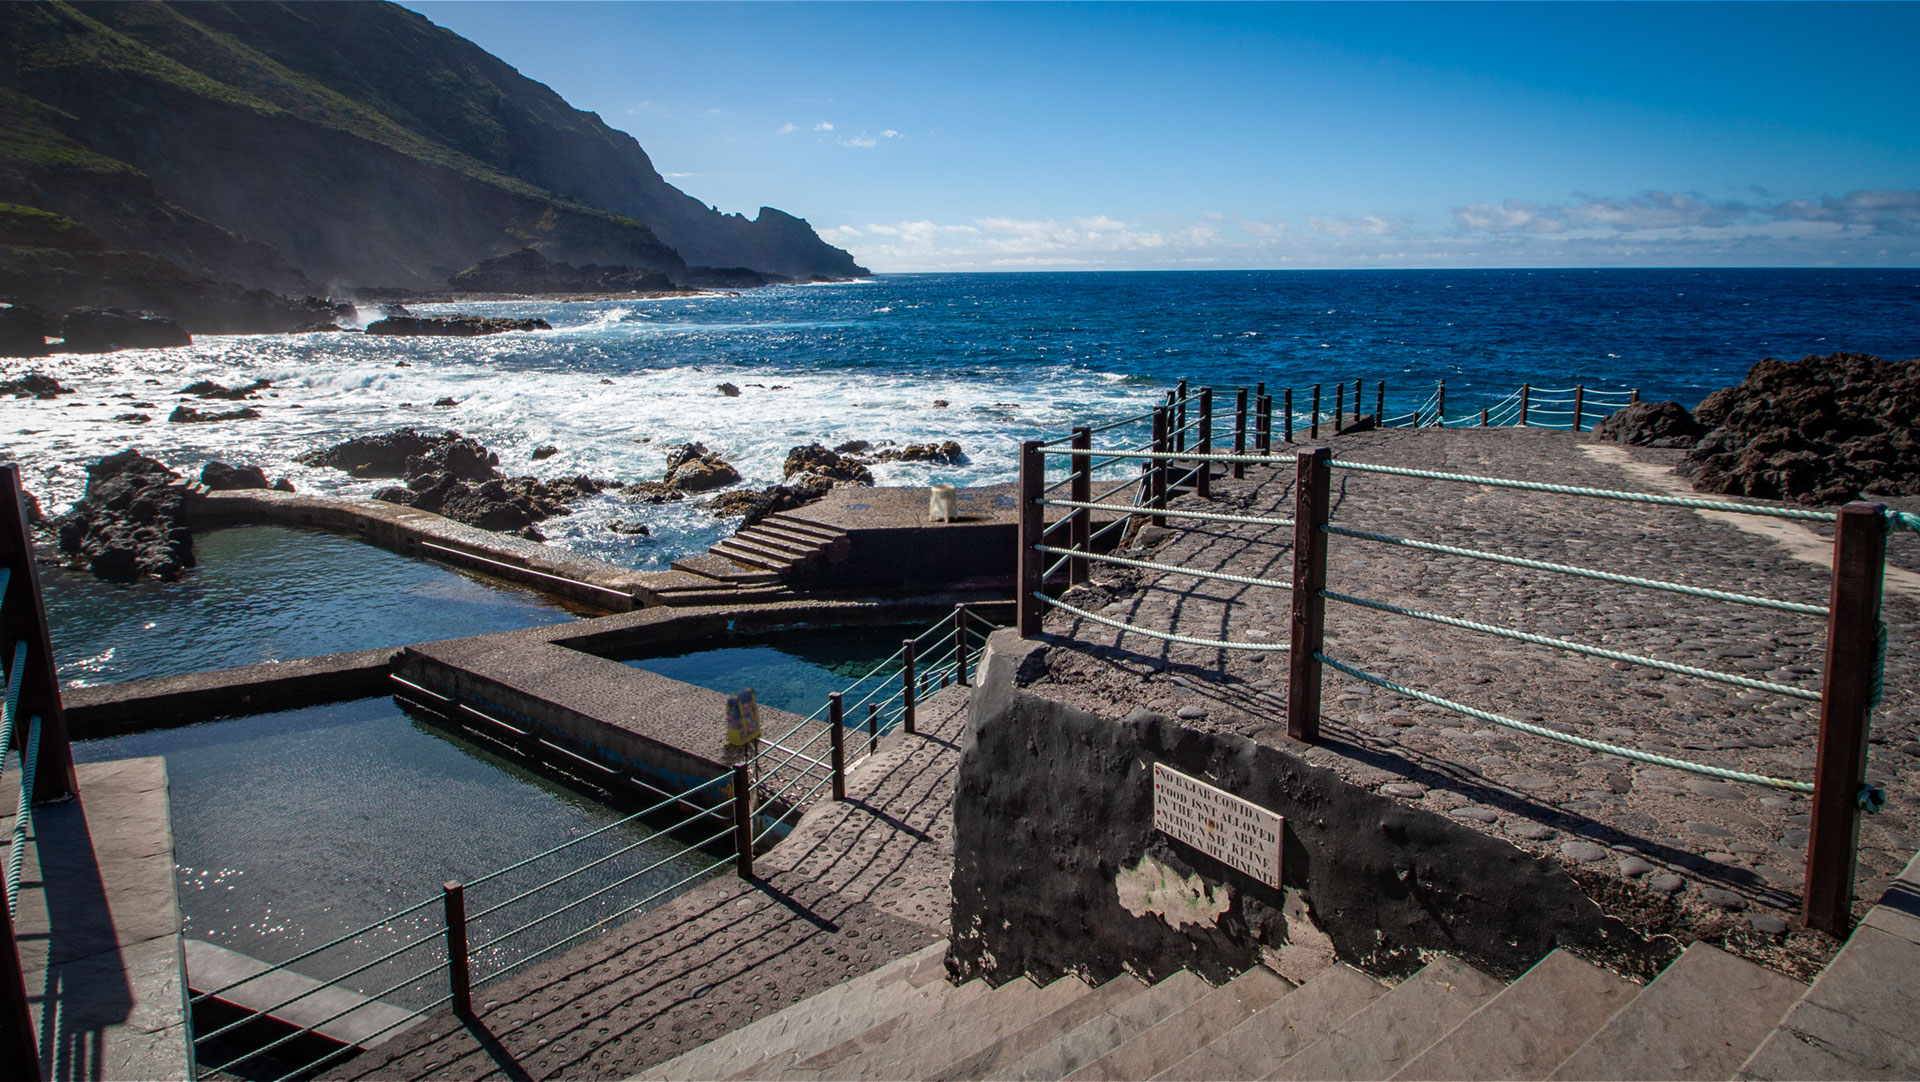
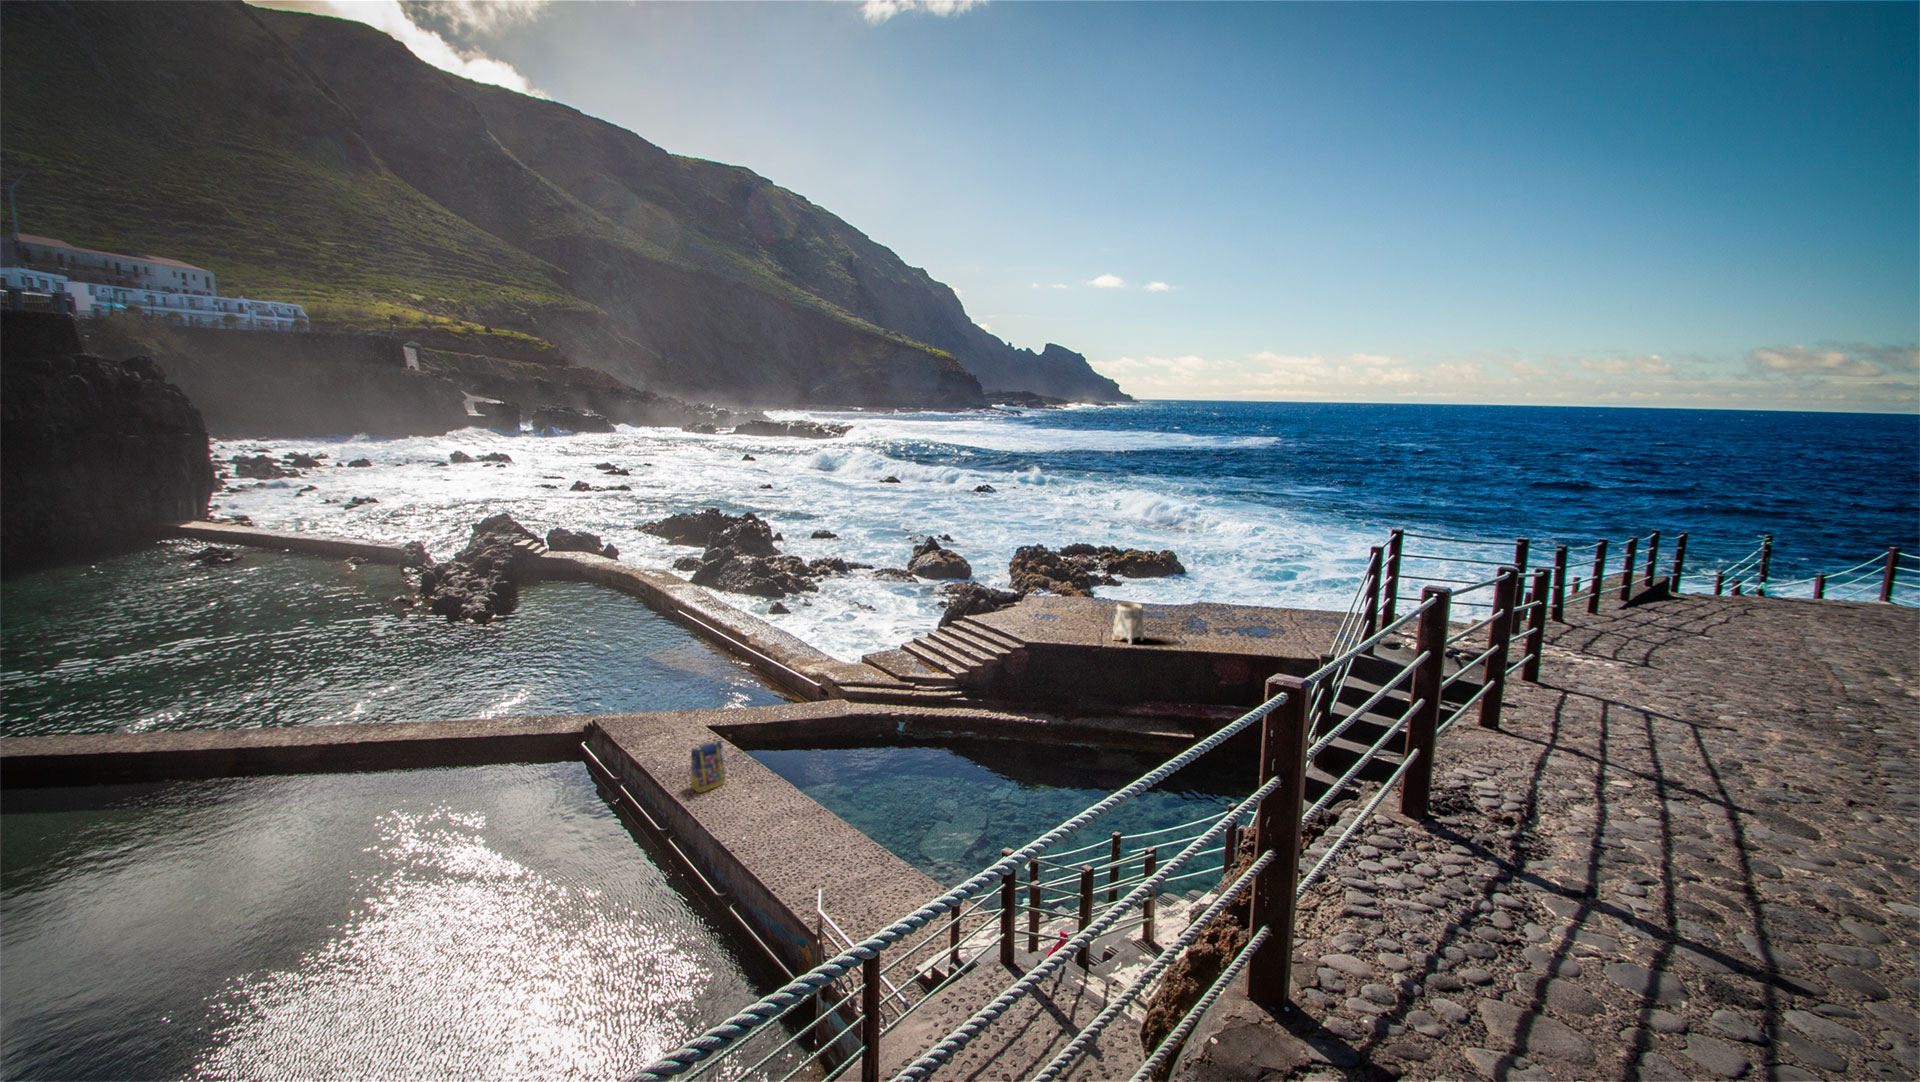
backpack: present [726,687,761,746] -> present [691,741,725,793]

